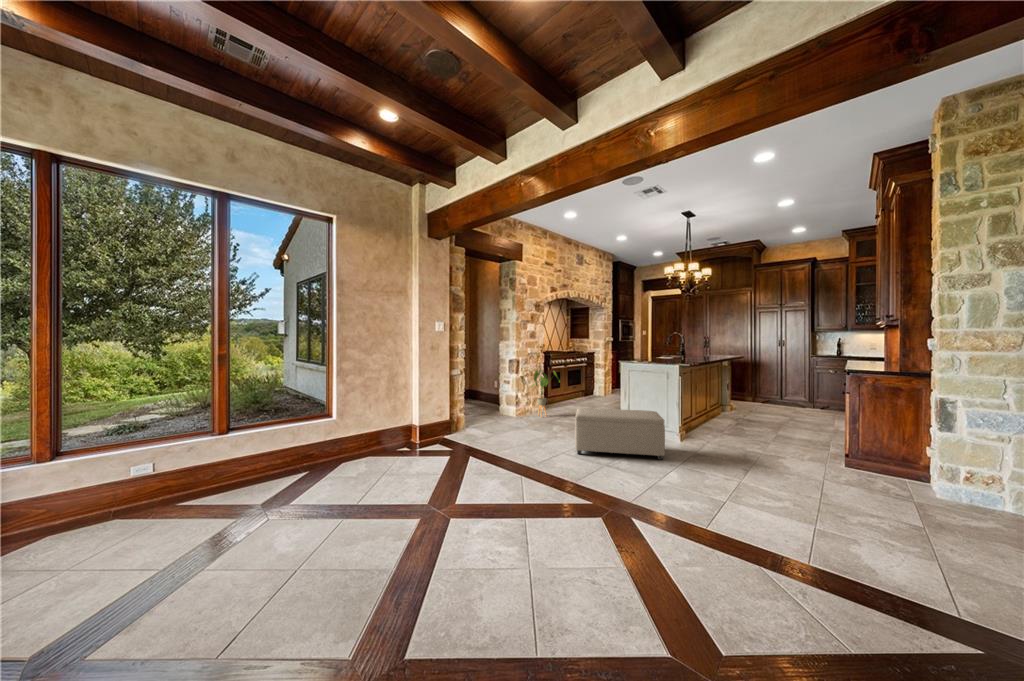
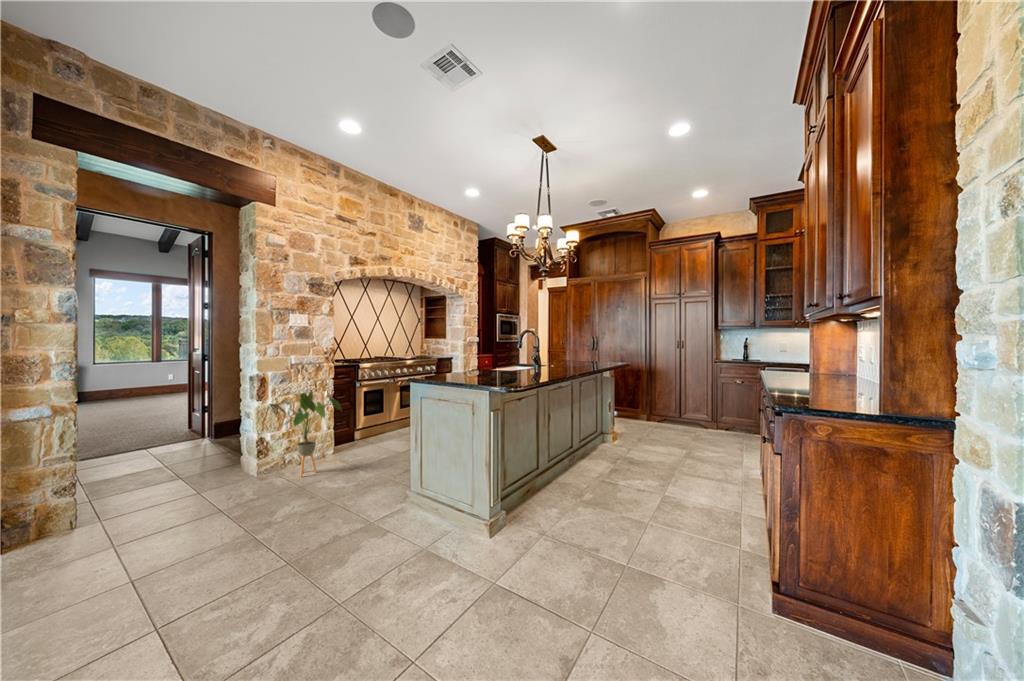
ottoman: present [575,408,665,460] -> none [191,494,425,634]

